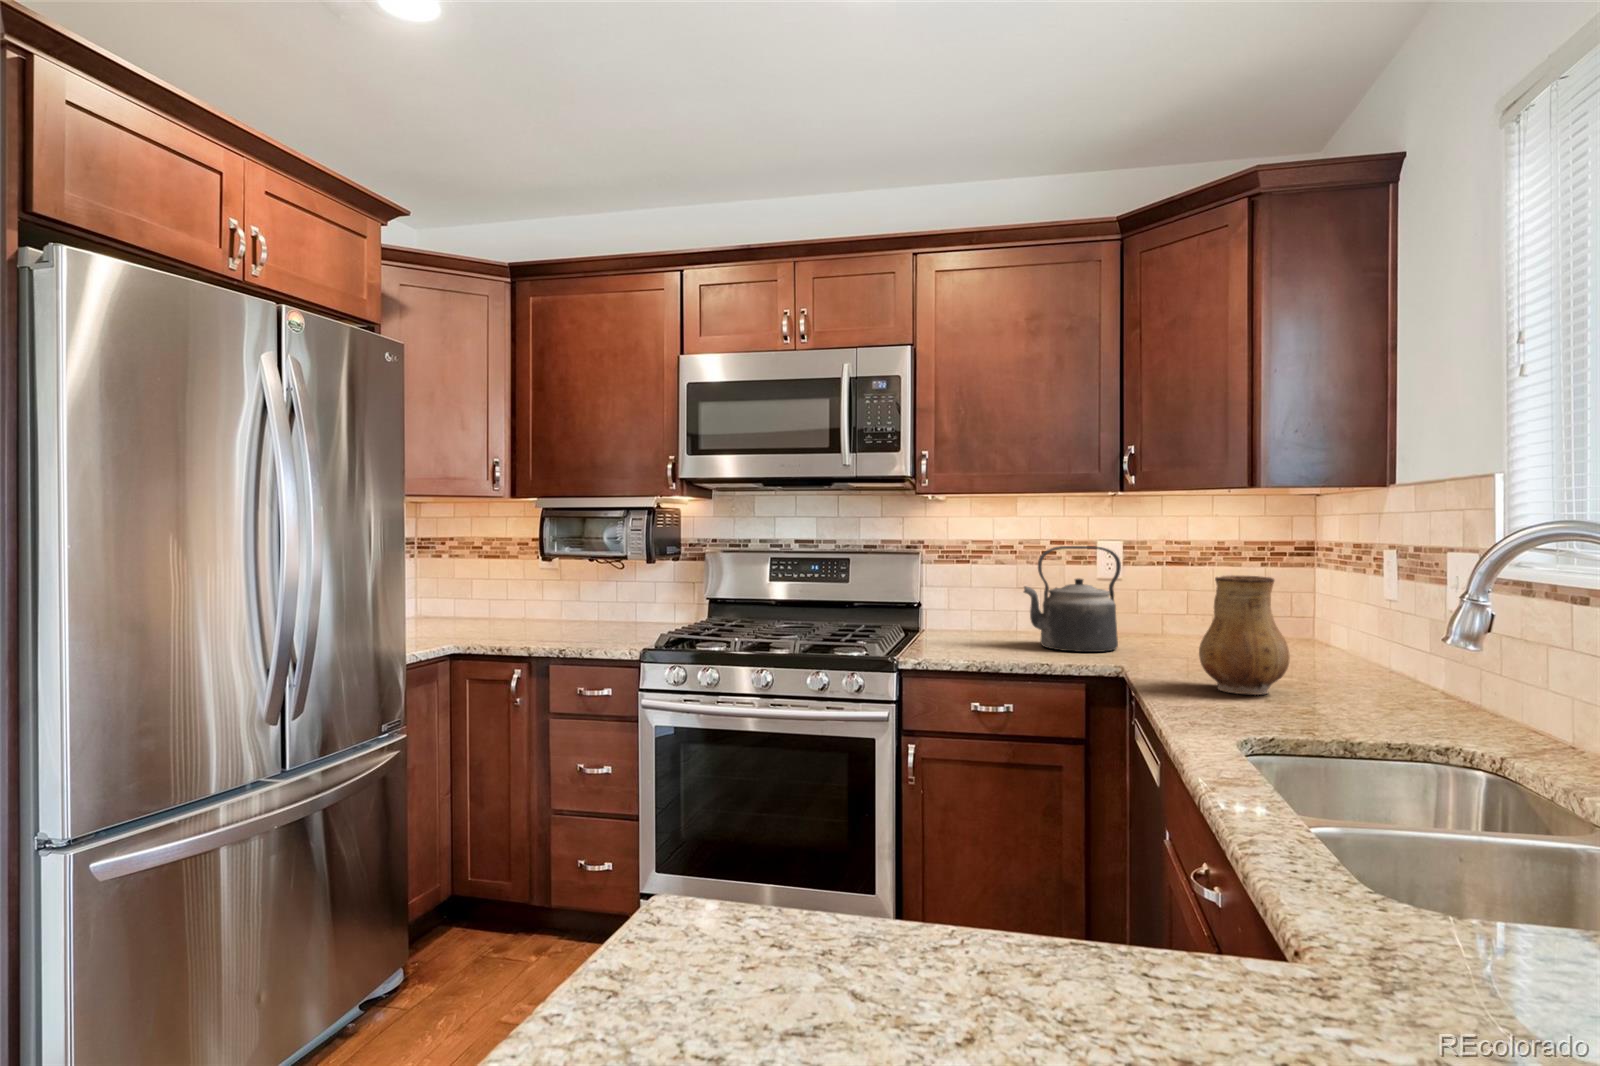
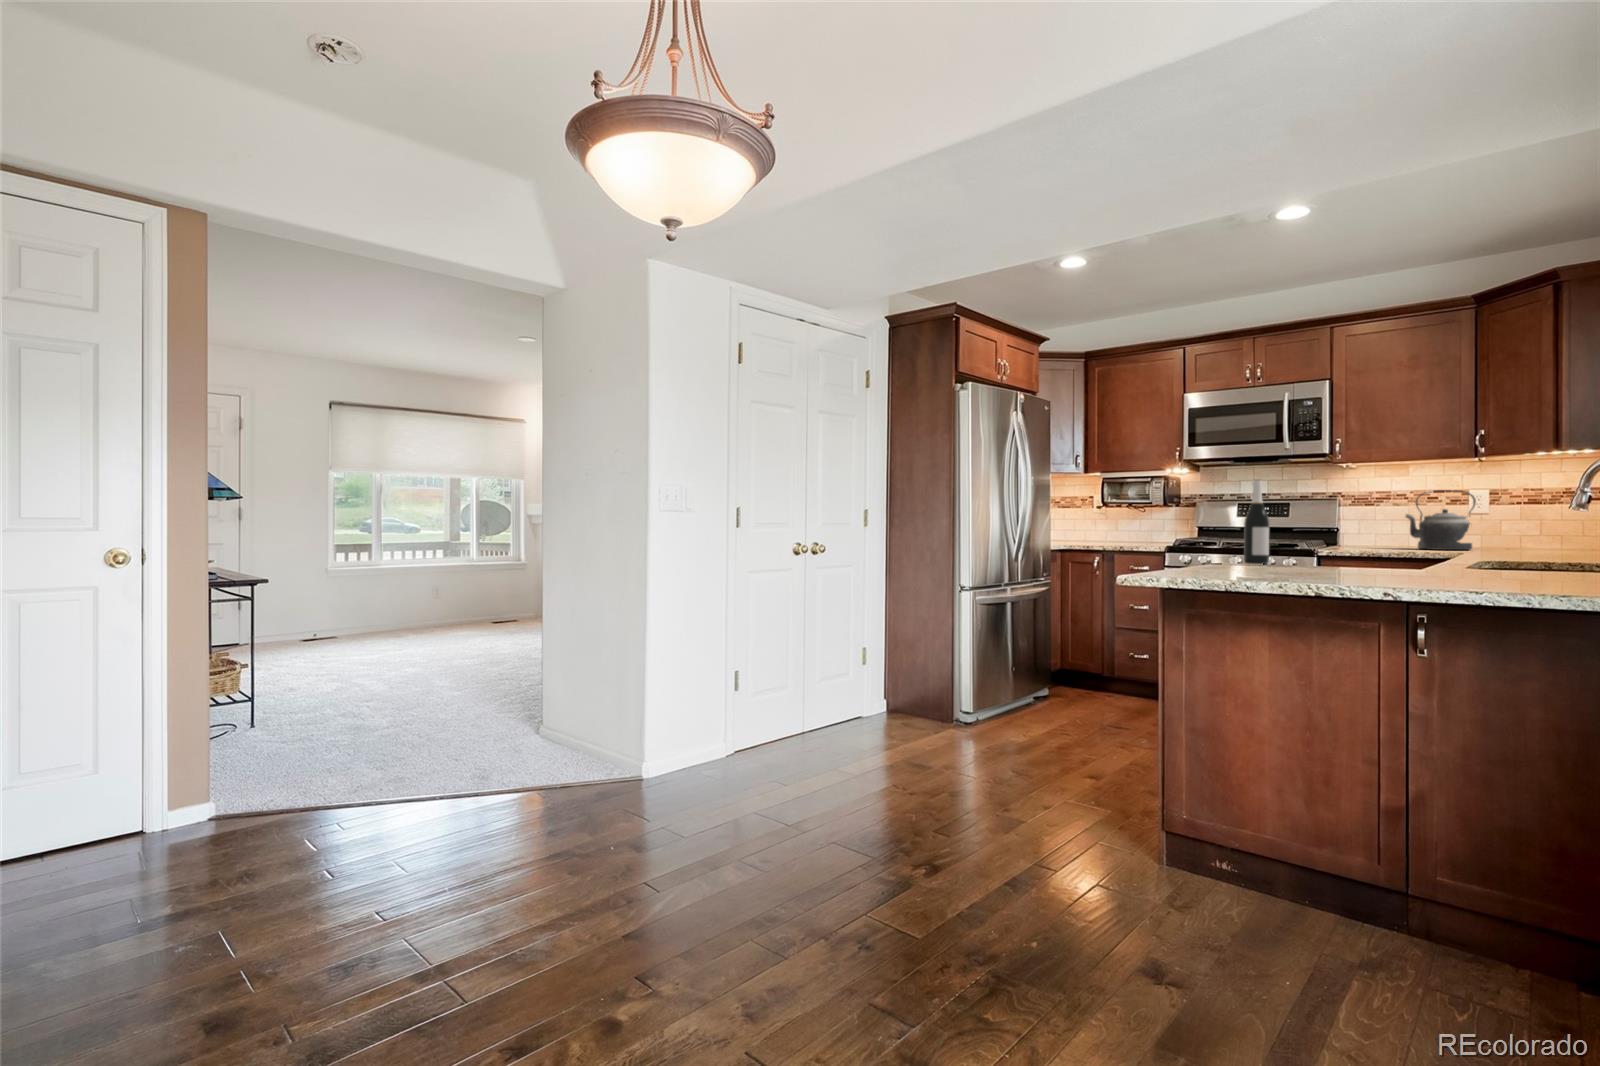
ceramic pitcher: present [1199,576,1290,695] -> none [1496,497,1551,556]
wine bottle: none [689,597,786,995] -> present [1244,480,1269,564]

